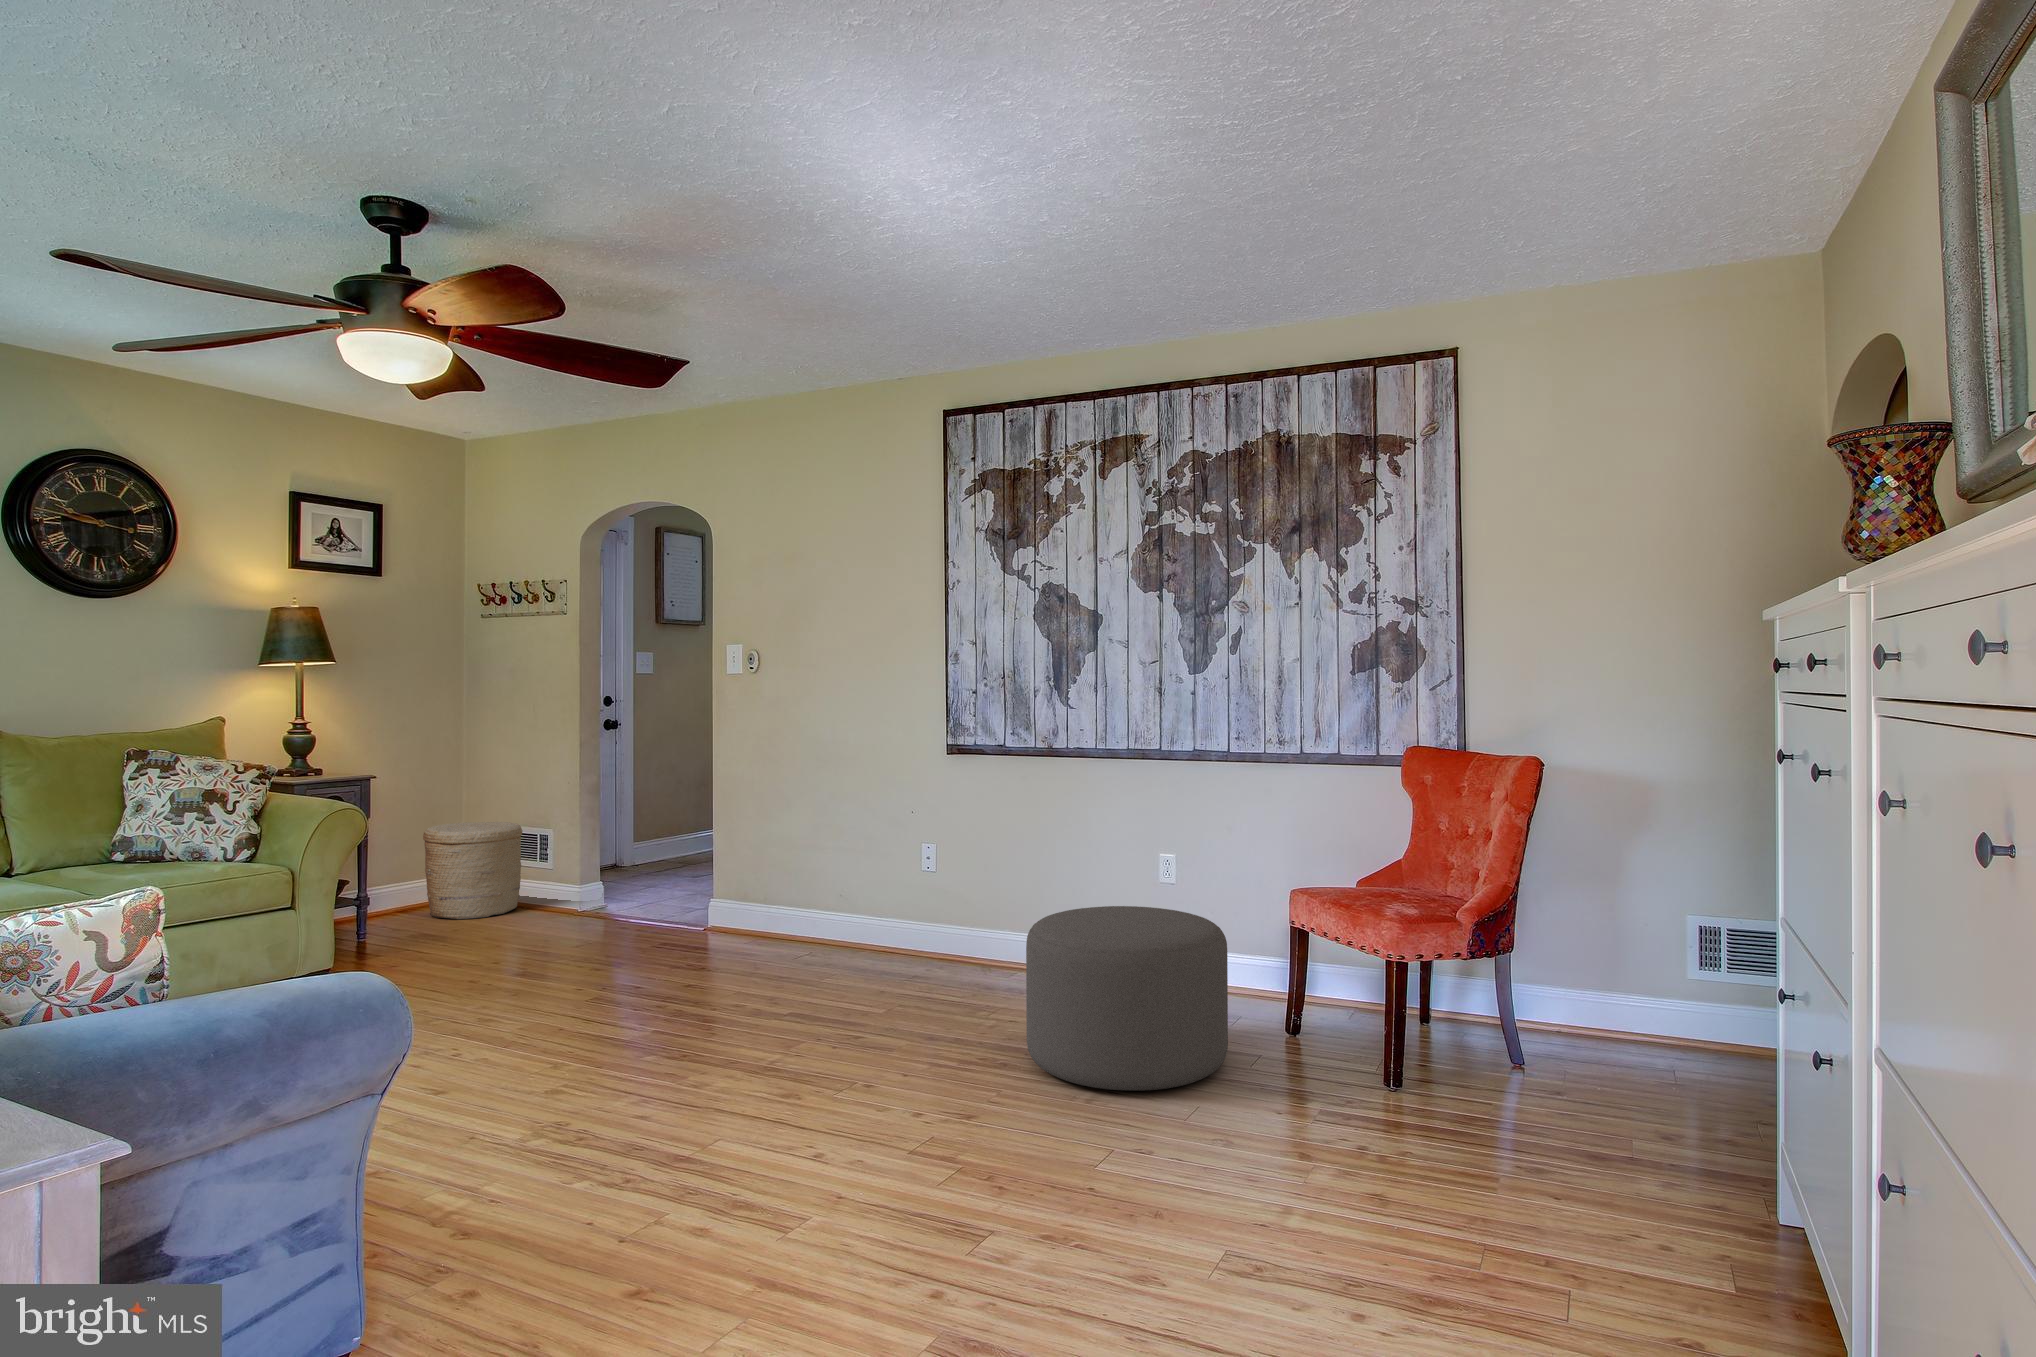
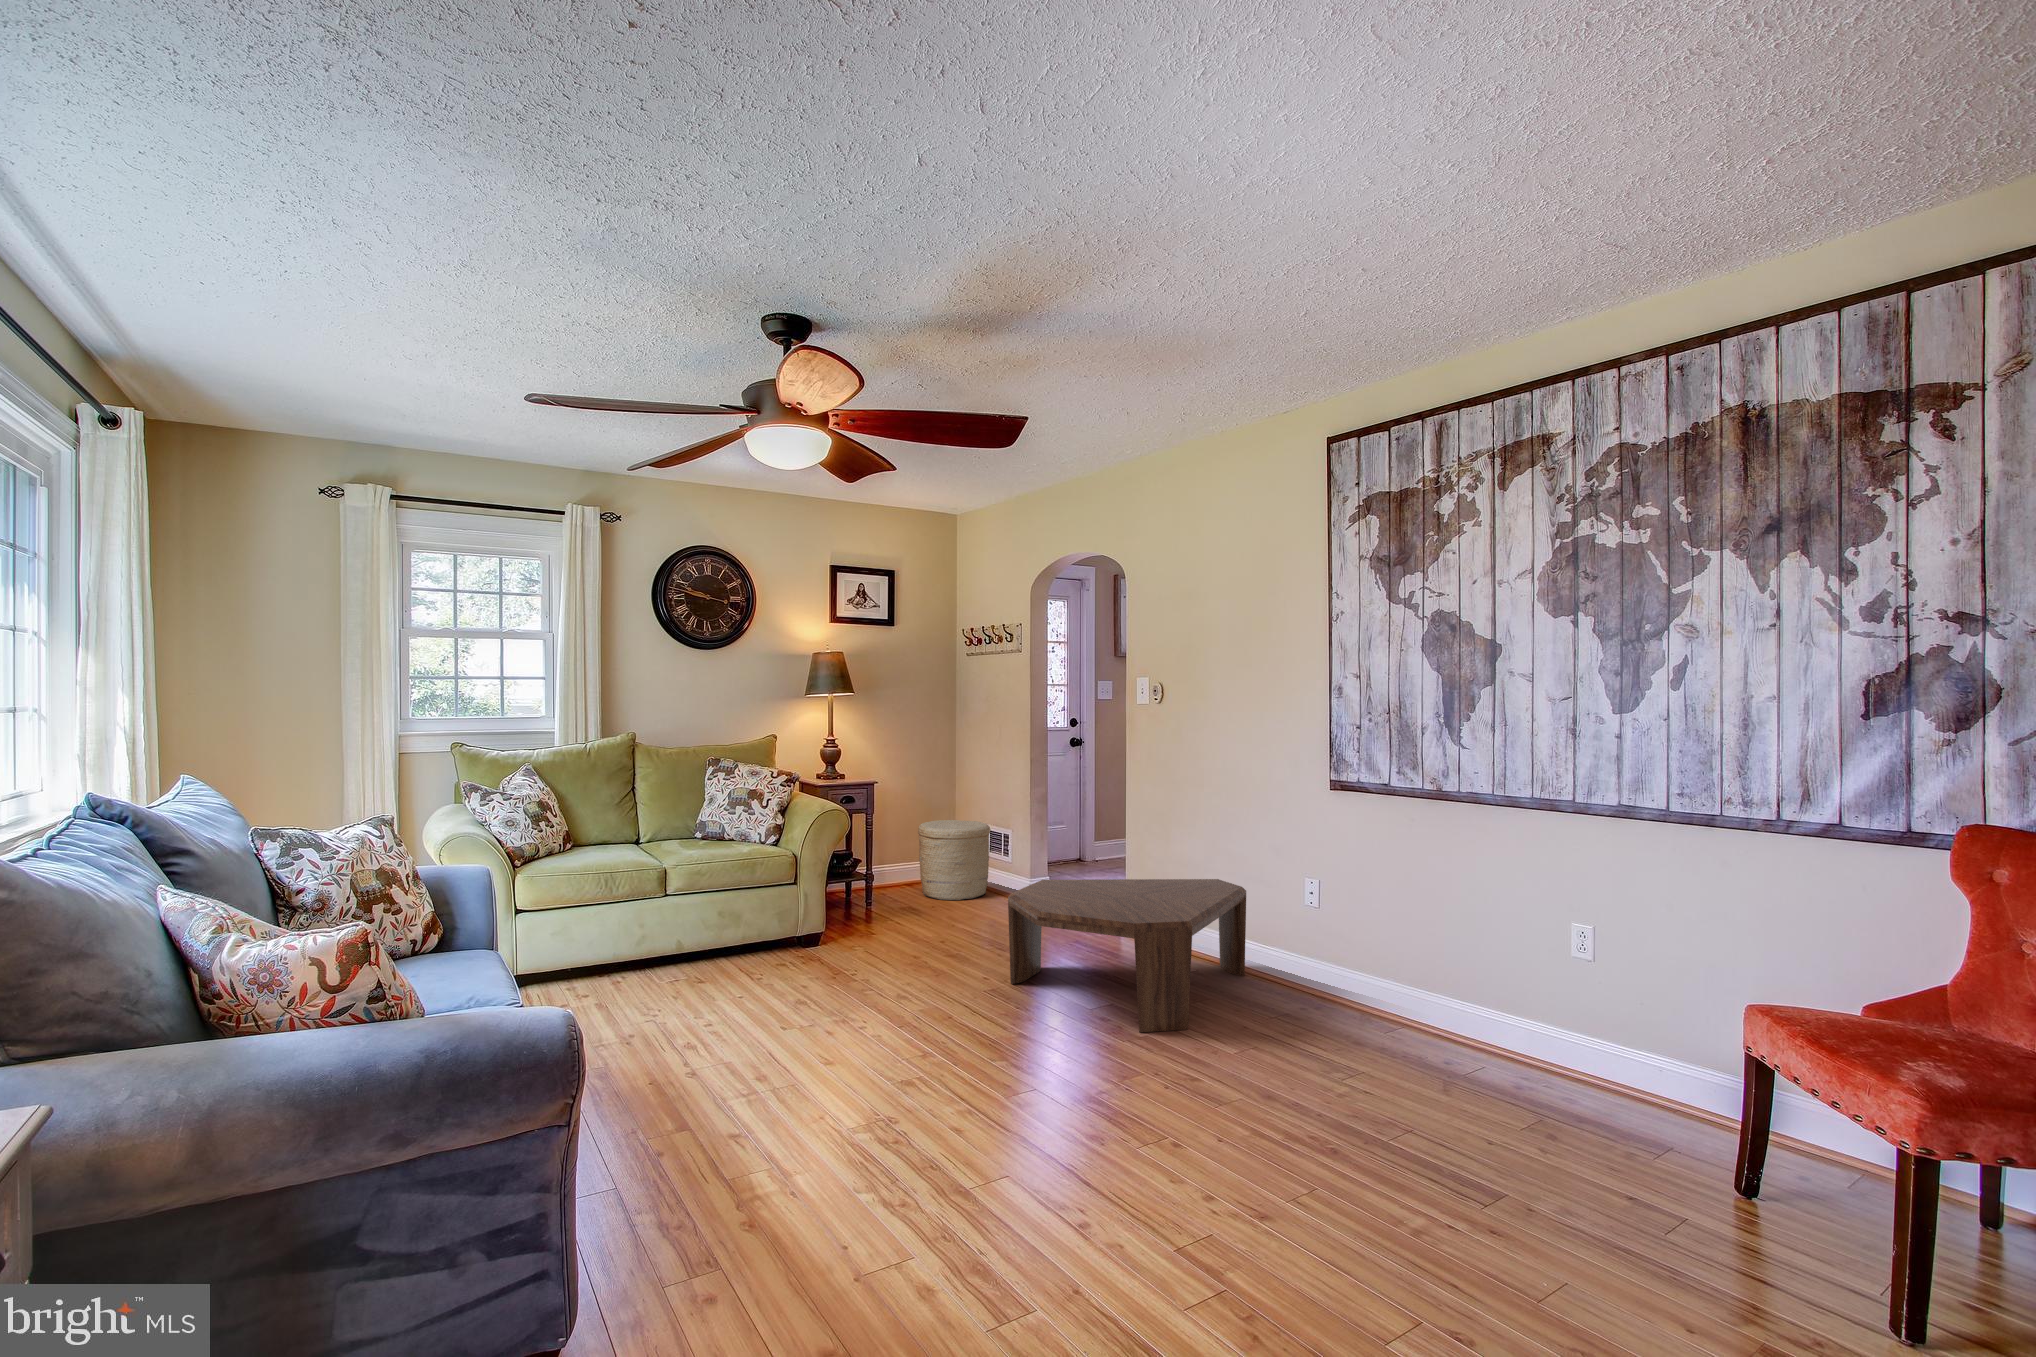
coffee table: none [611,853,860,1006] -> present [1008,879,1246,1032]
ottoman: present [1026,906,1228,1091] -> none [1357,990,1631,1250]

